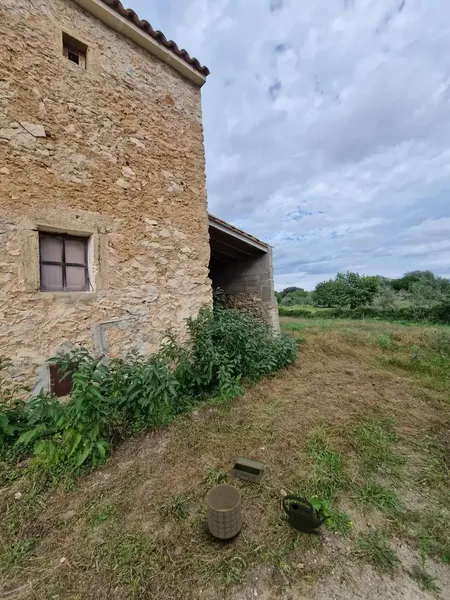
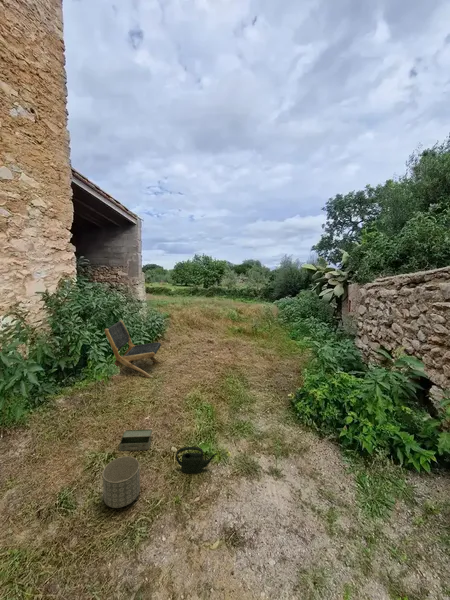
lounge chair: none [233,343,289,405] -> present [105,320,162,377]

